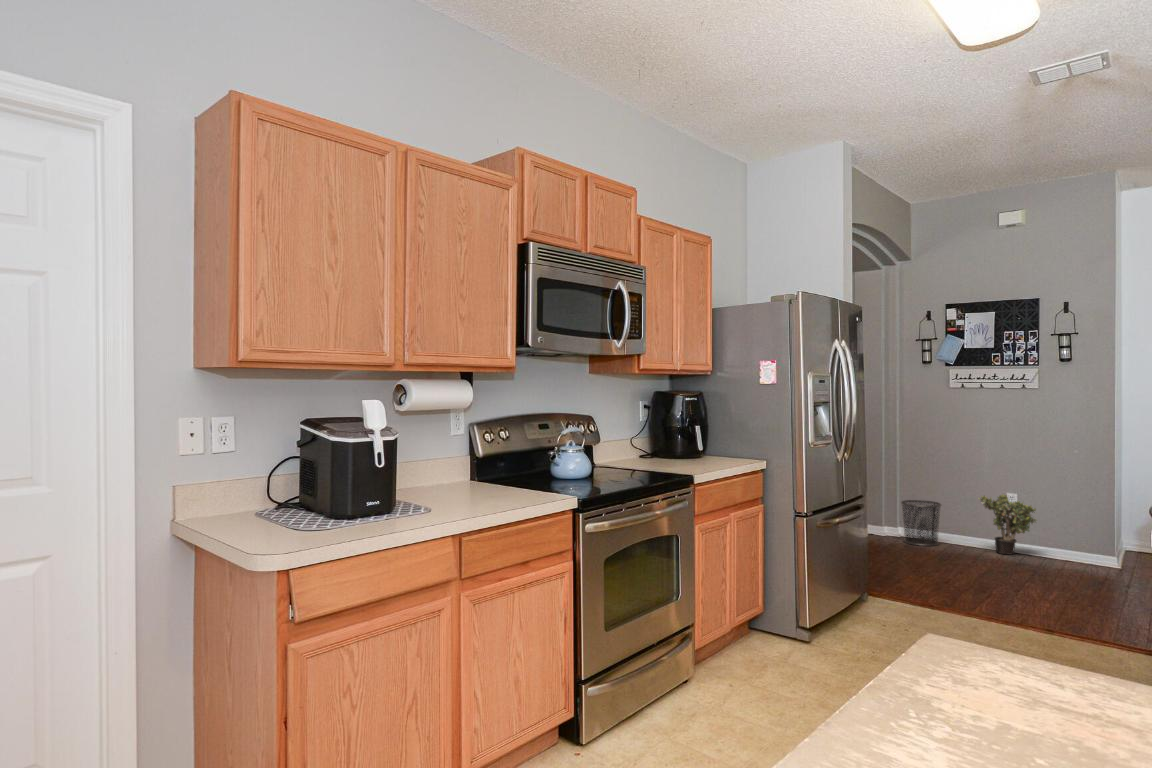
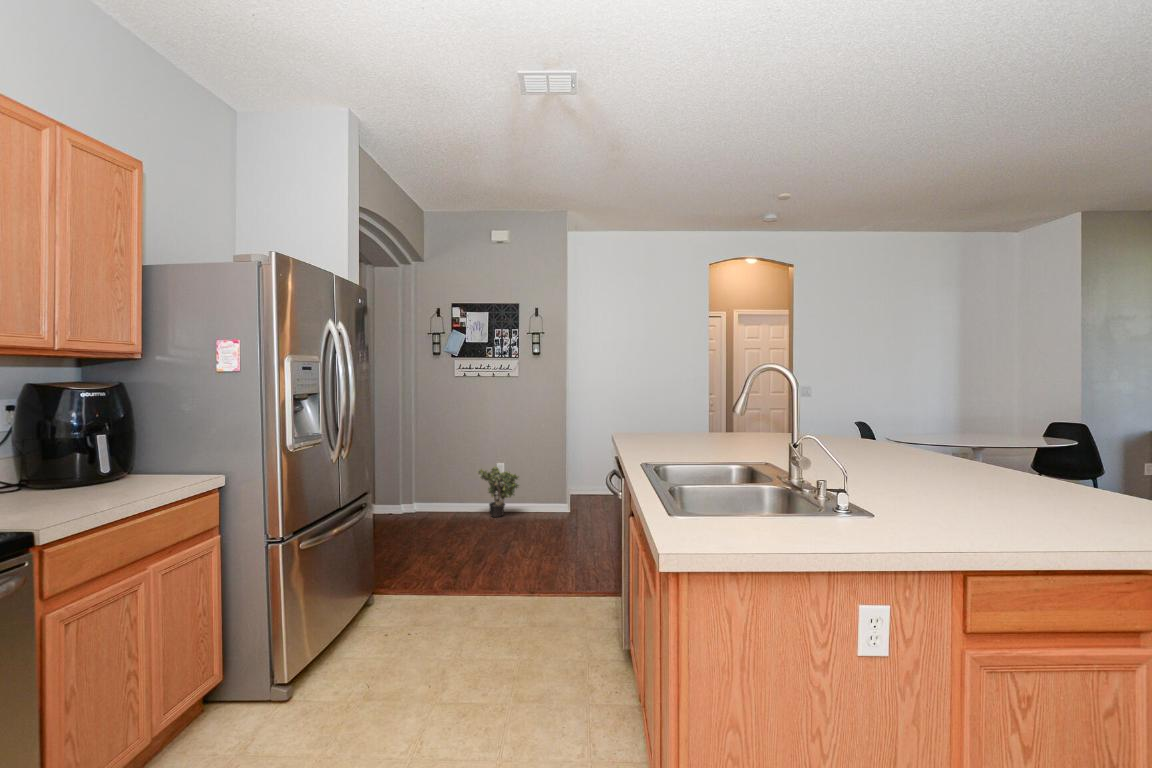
trash can: present [901,500,941,546] -> none [413,477,448,519]

